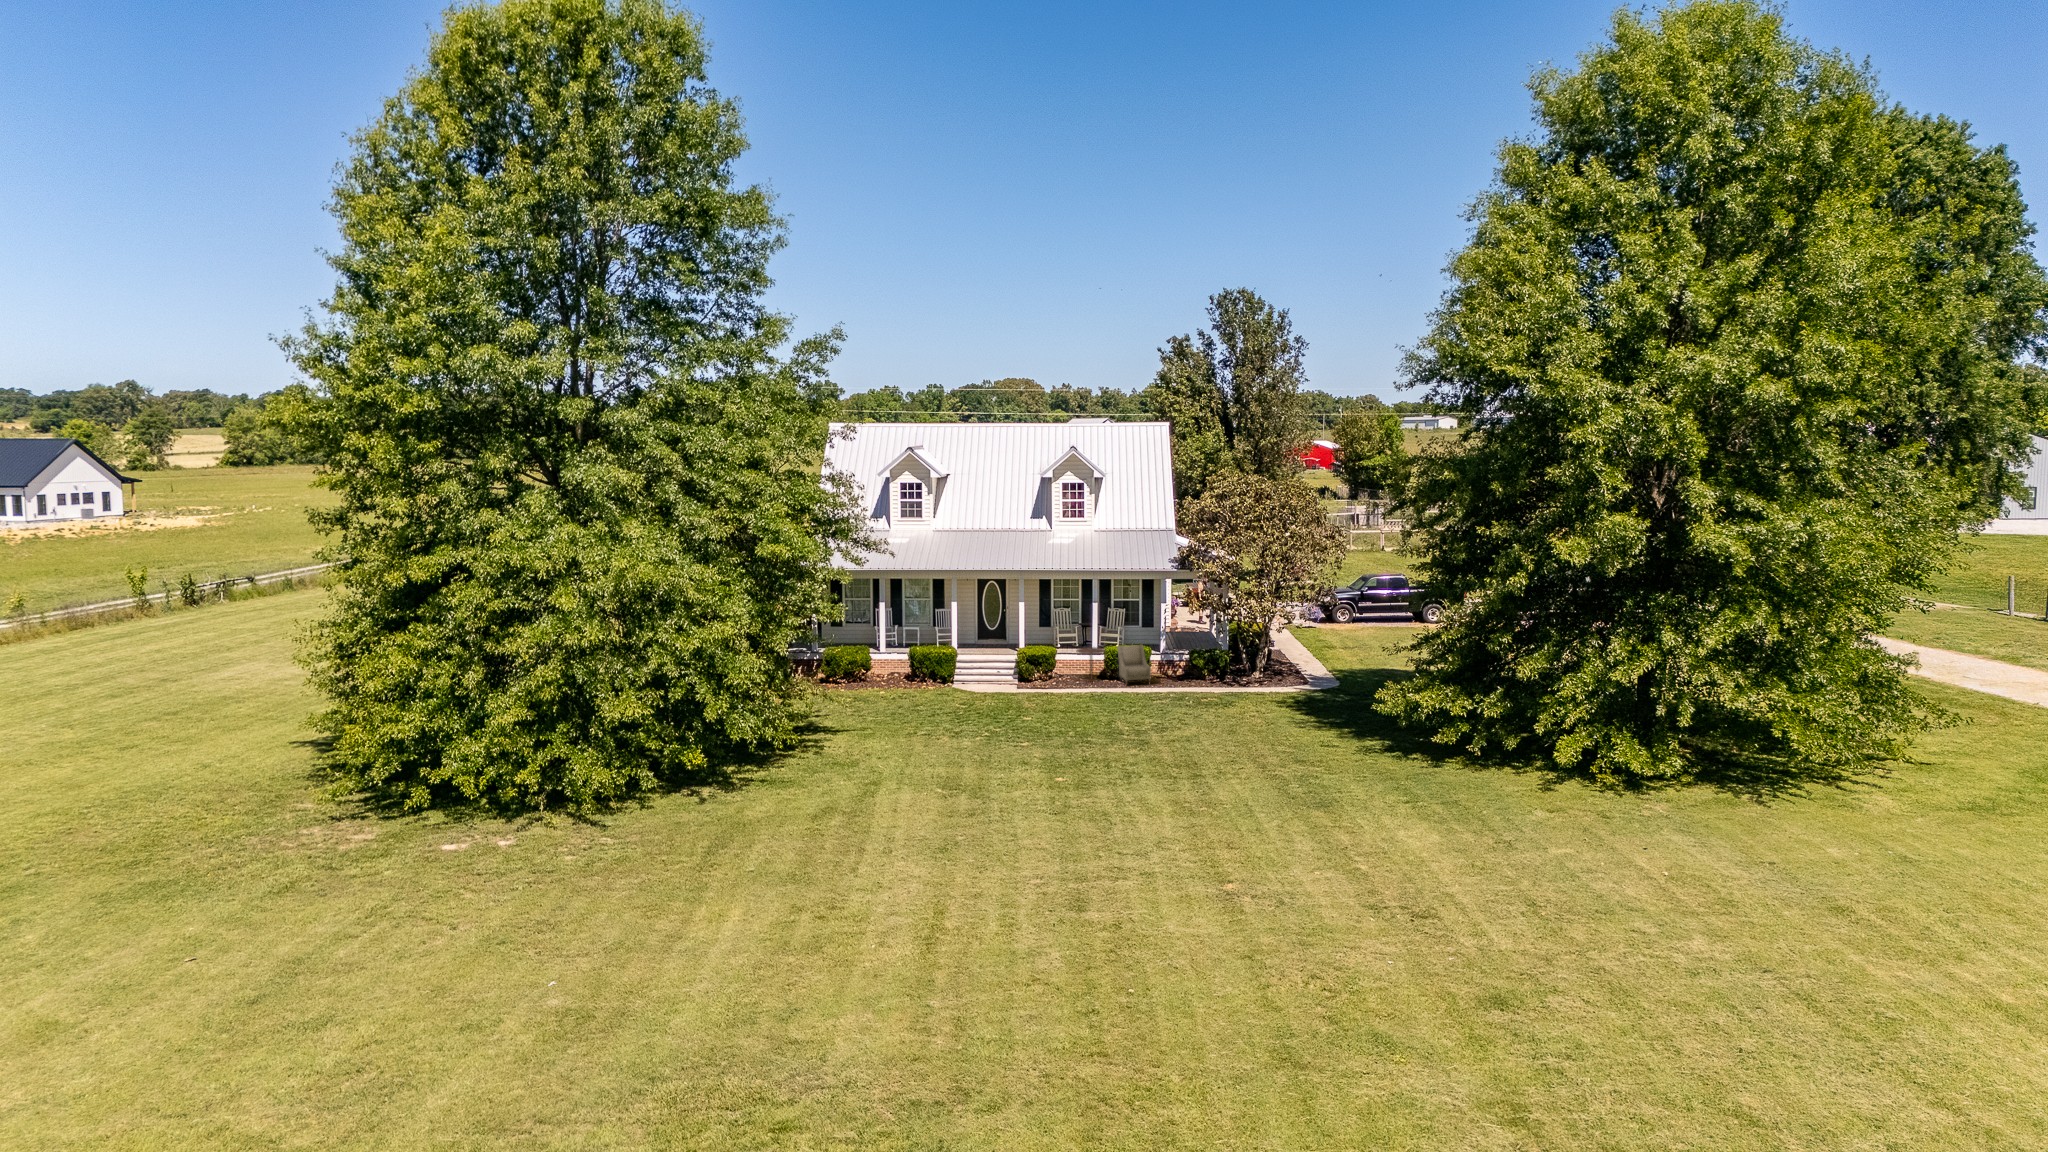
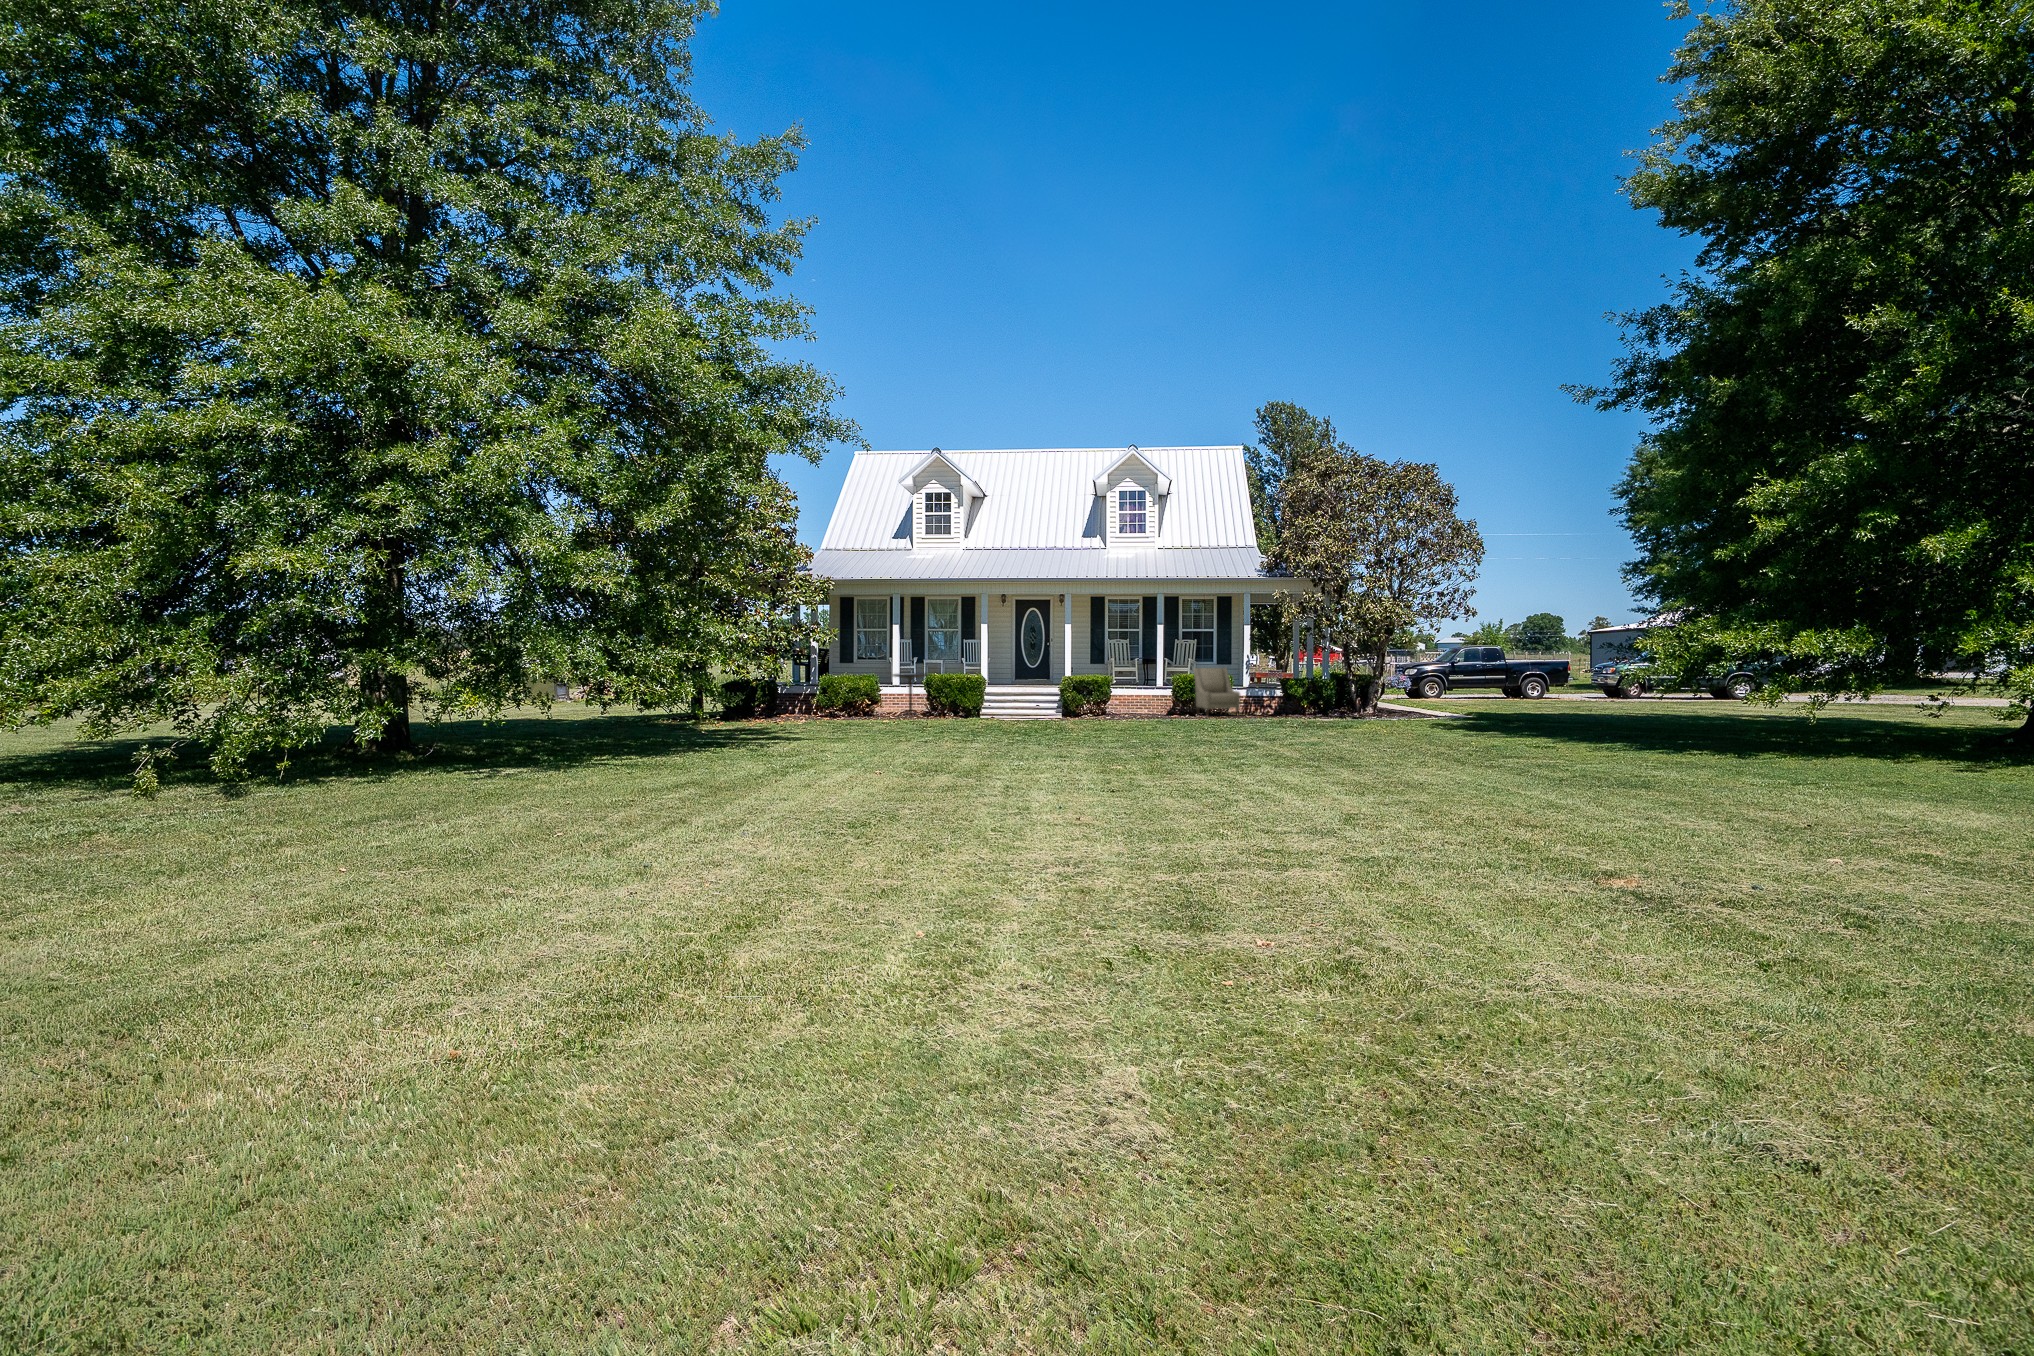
pedestal table: present [1077,647,1105,682] -> present [893,673,928,715]

